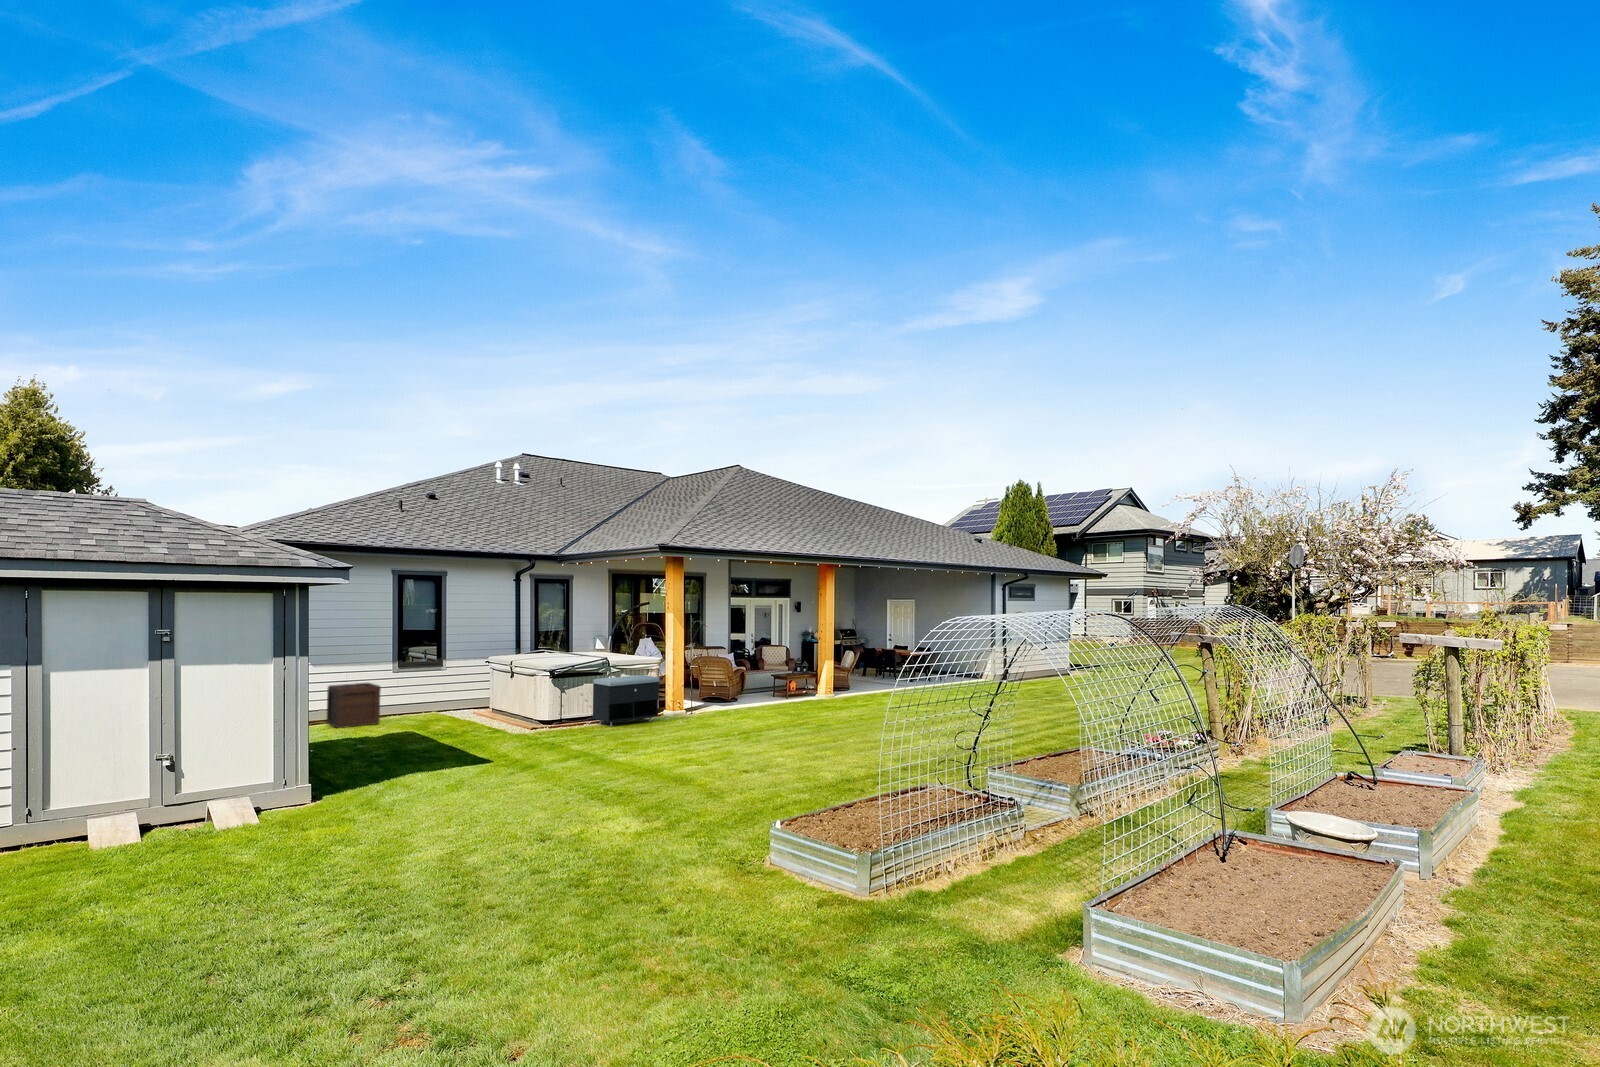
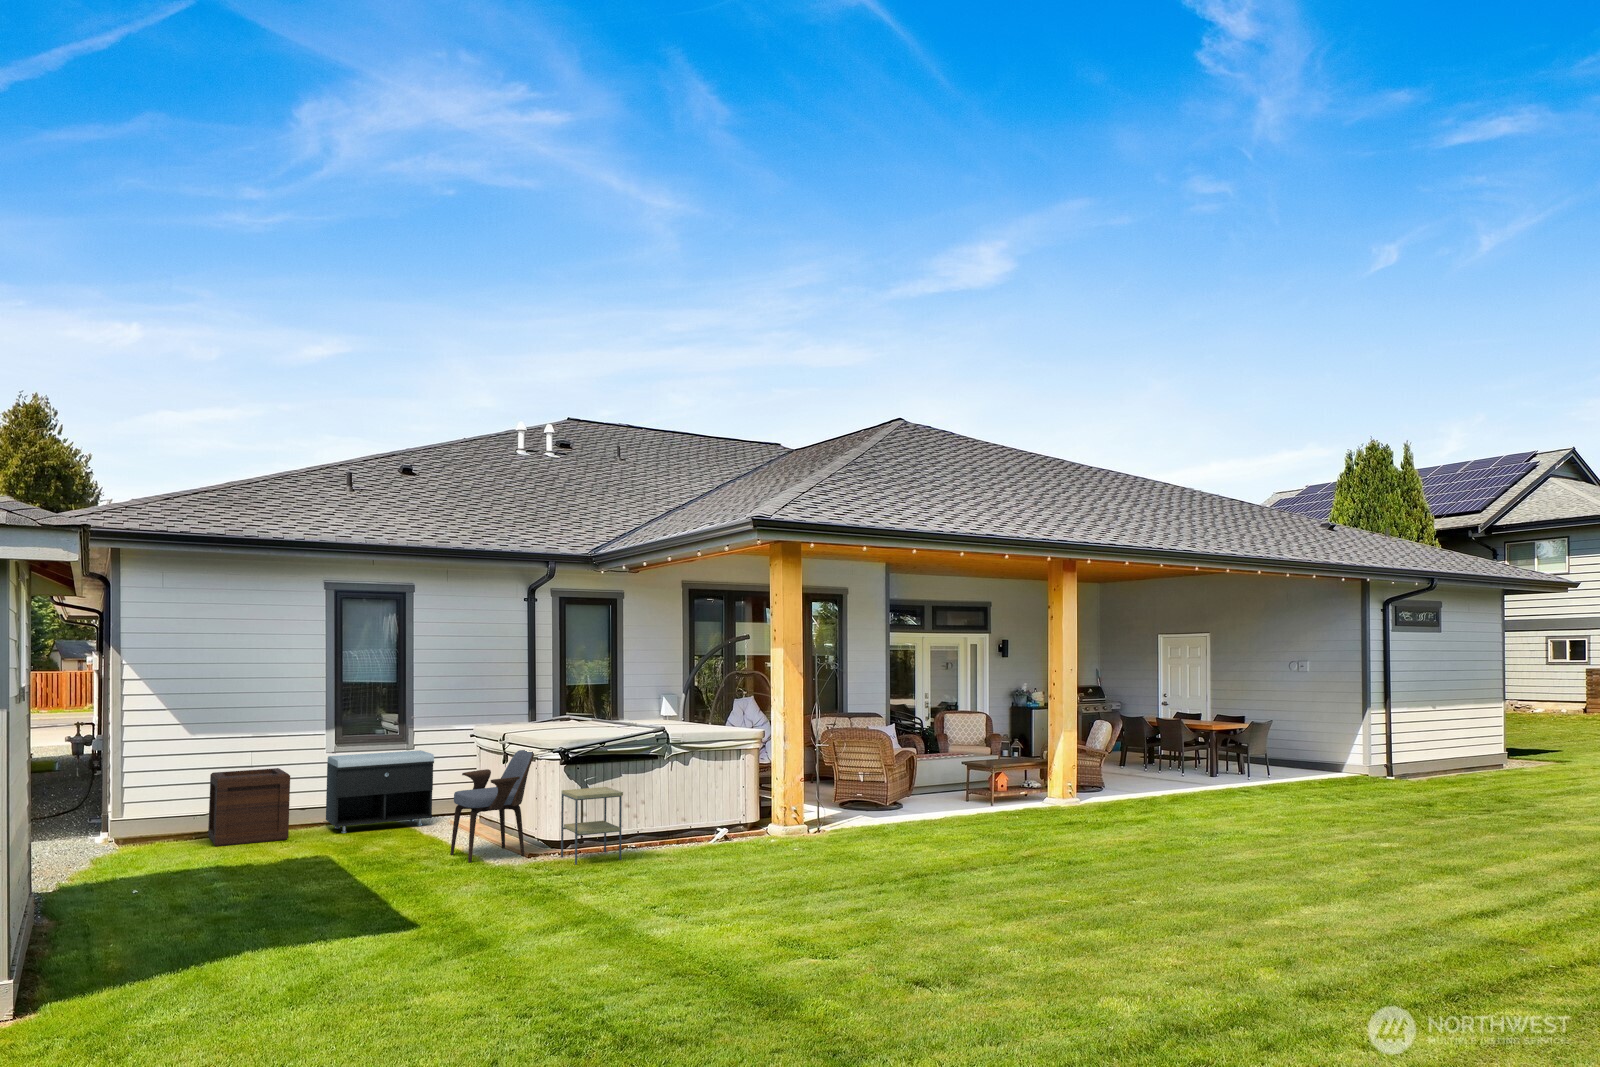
armchair: none [486,670,535,732] -> present [450,750,534,863]
storage bench: present [593,675,660,726] -> present [326,750,434,833]
side table: none [551,690,588,732] -> present [561,787,623,865]

